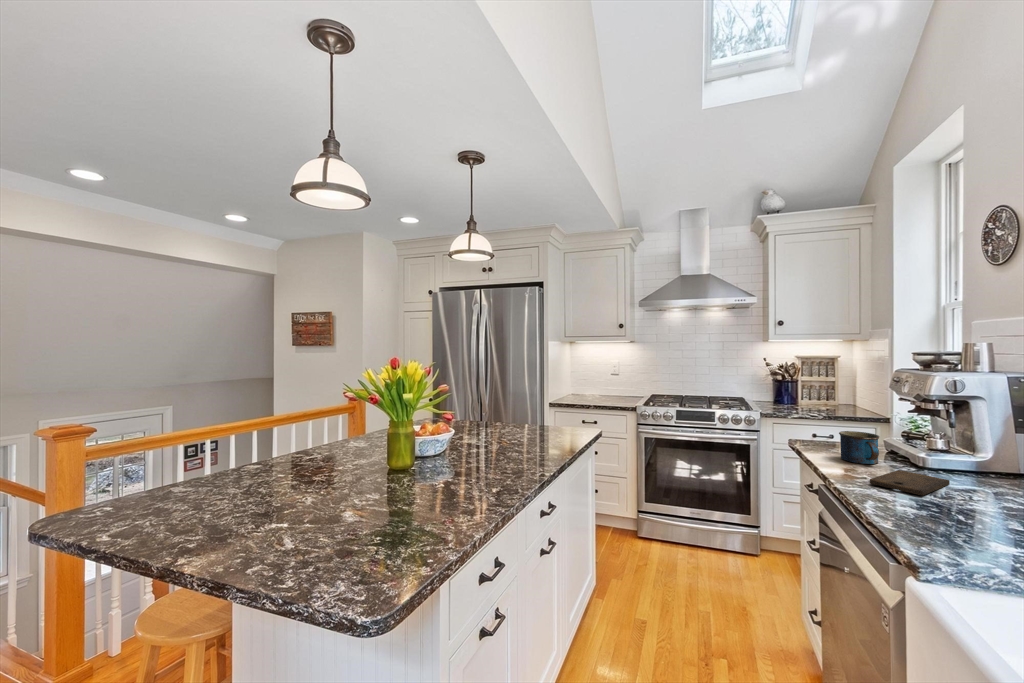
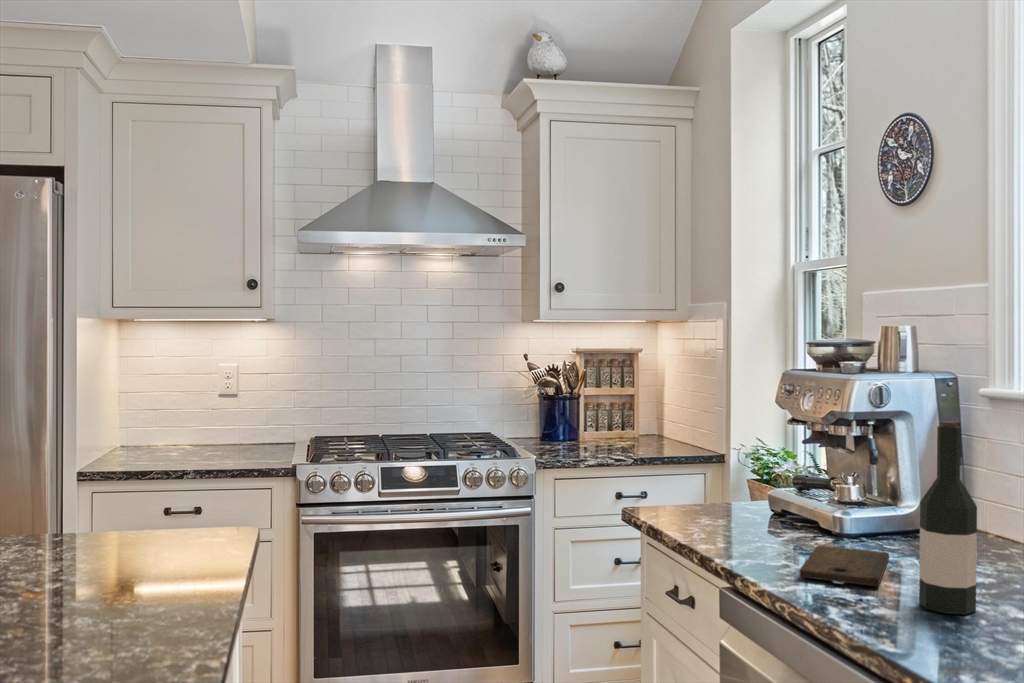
wine bottle: none [946,401,988,519] -> present [919,421,977,614]
mug: present [839,431,880,464] -> none [721,484,785,541]

